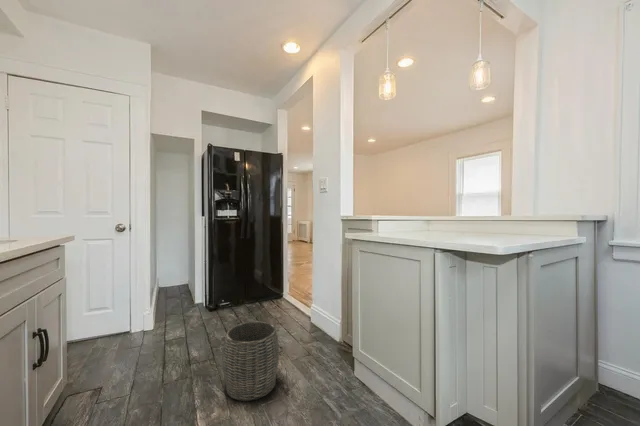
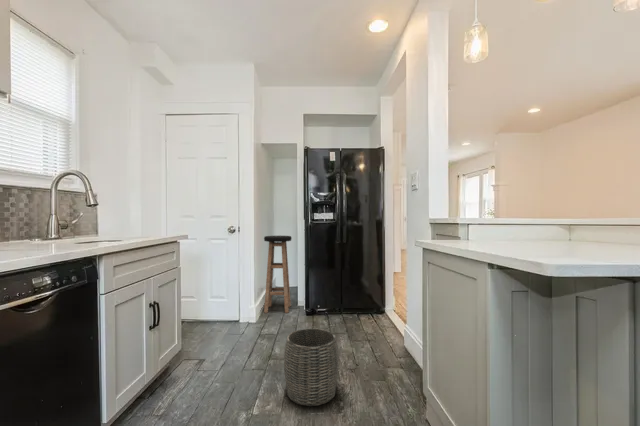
bar stool: none [157,233,190,317] -> present [264,236,292,313]

